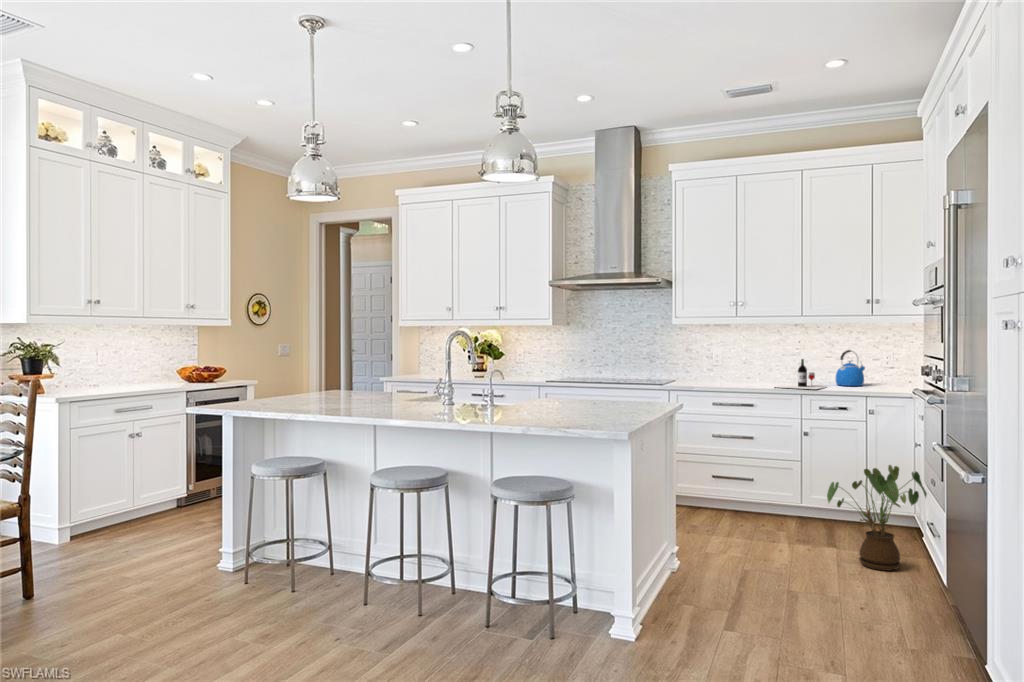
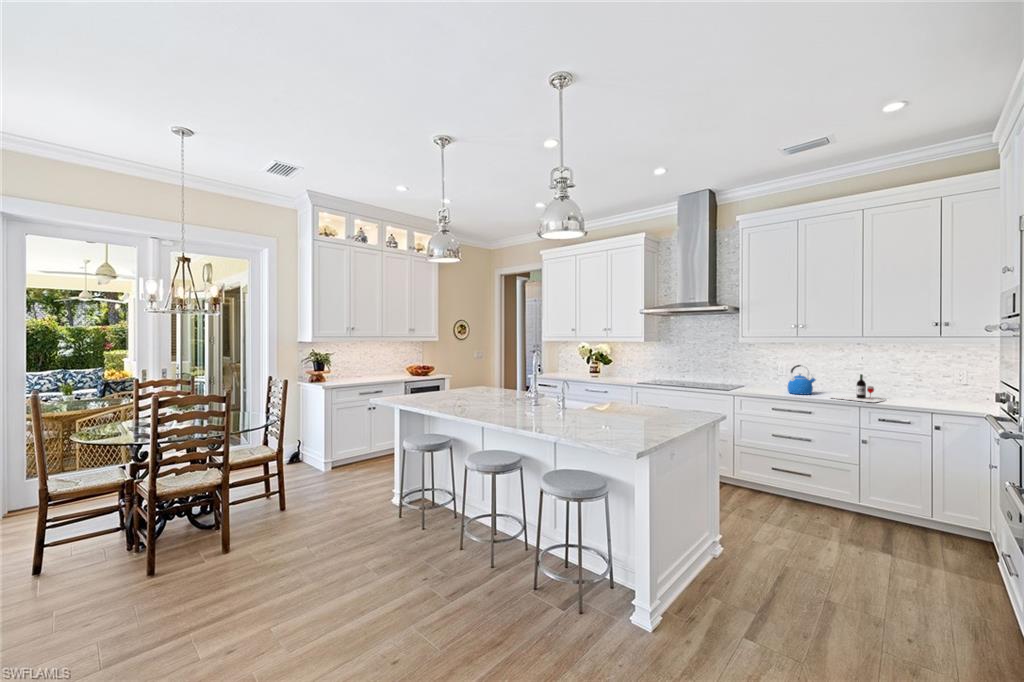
kettle: present [835,350,865,386] -> present [788,365,816,394]
house plant: present [827,465,927,570] -> none [876,486,996,592]

